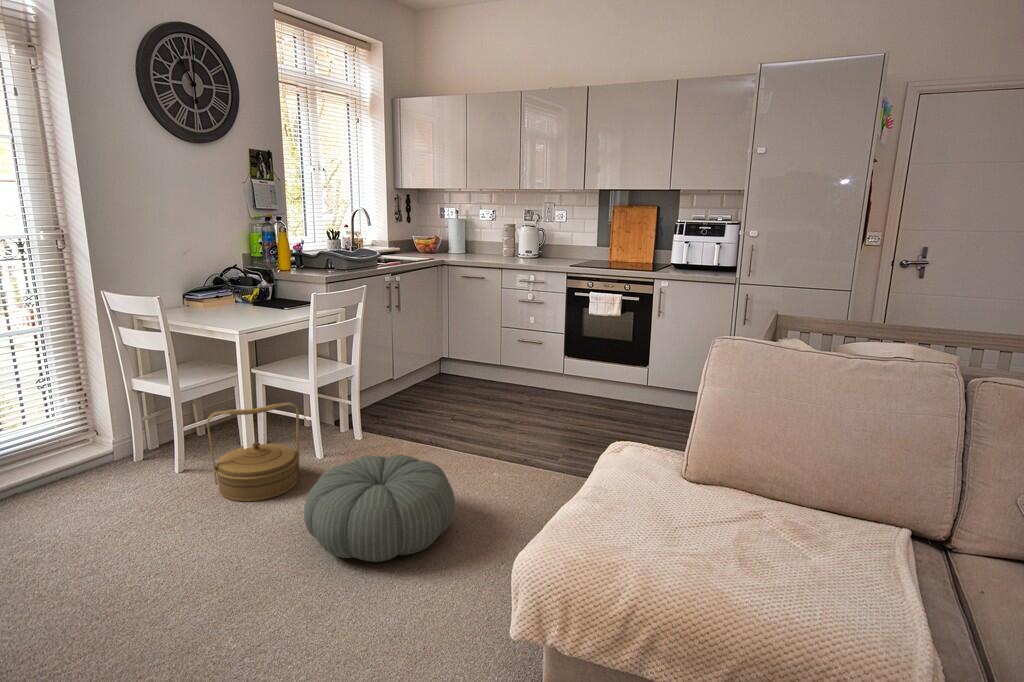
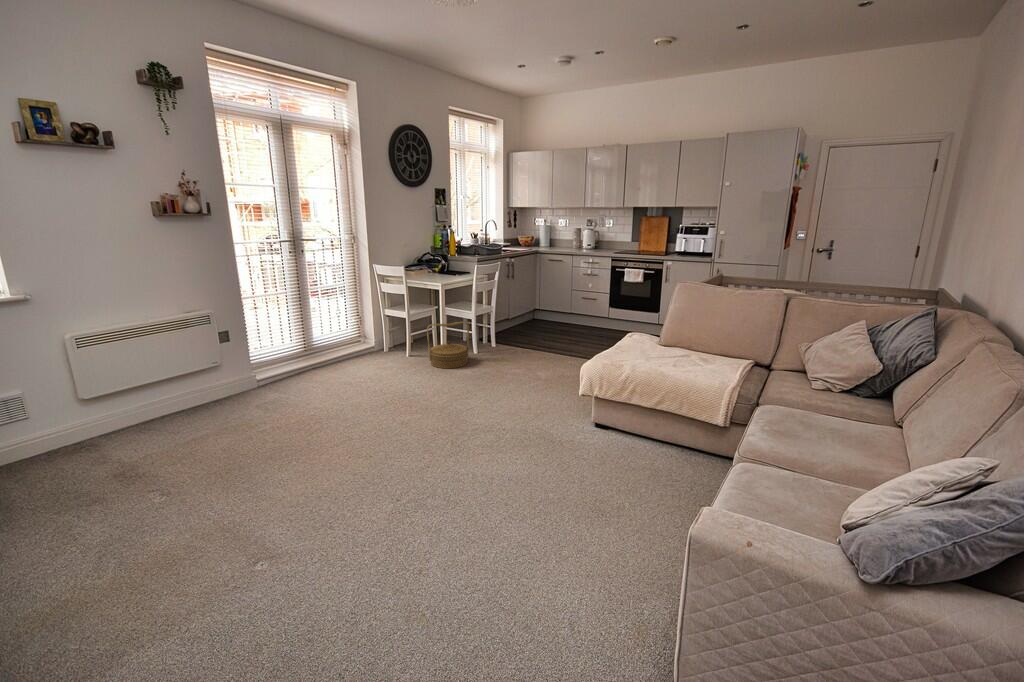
pouf: present [304,455,455,562] -> none [479,346,550,390]

